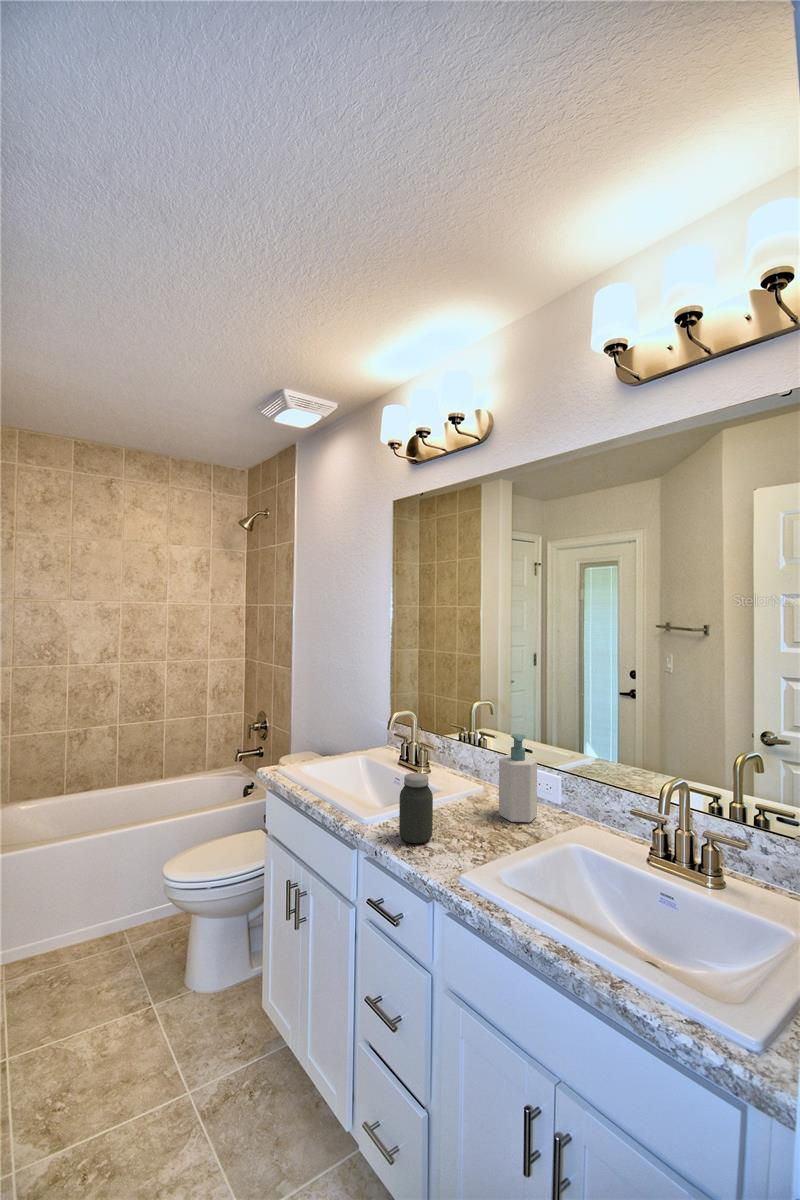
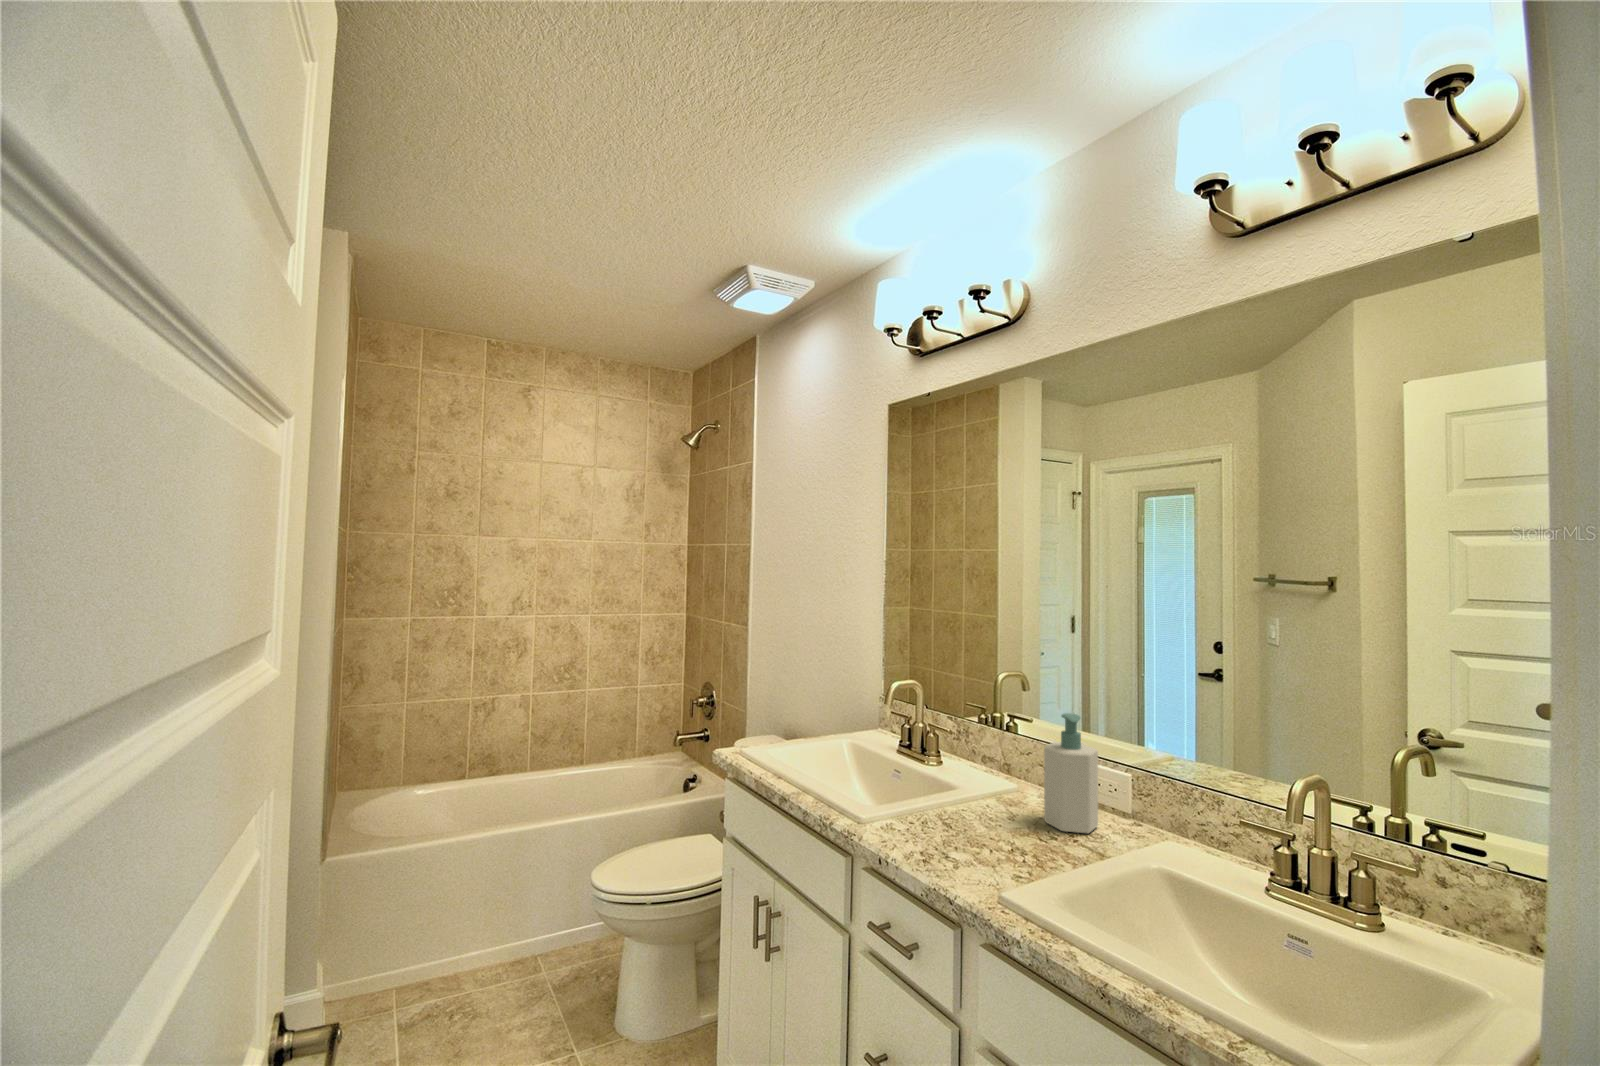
jar: present [399,773,433,843] -> none [912,759,956,851]

